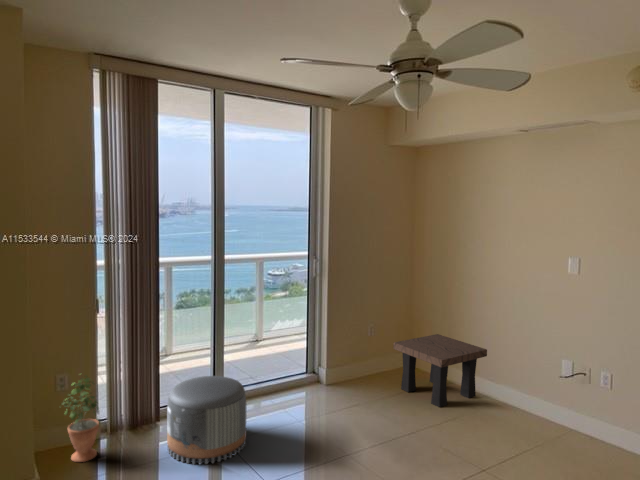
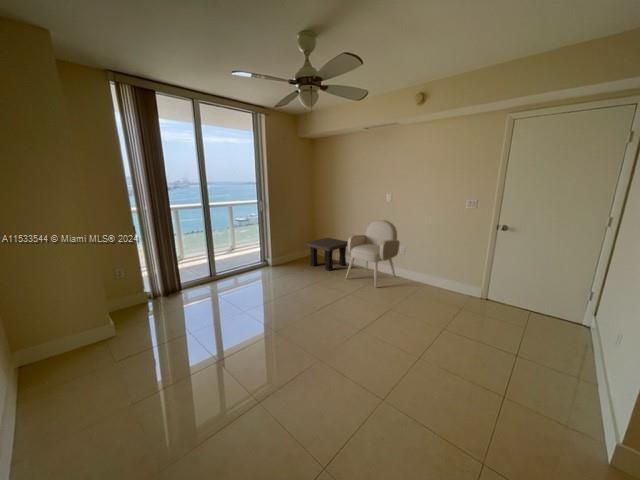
armchair: none [474,312,599,465] -> present [346,220,400,287]
pouf: present [167,376,246,464] -> none [186,264,232,308]
potted plant: present [63,378,99,462] -> none [120,268,147,315]

